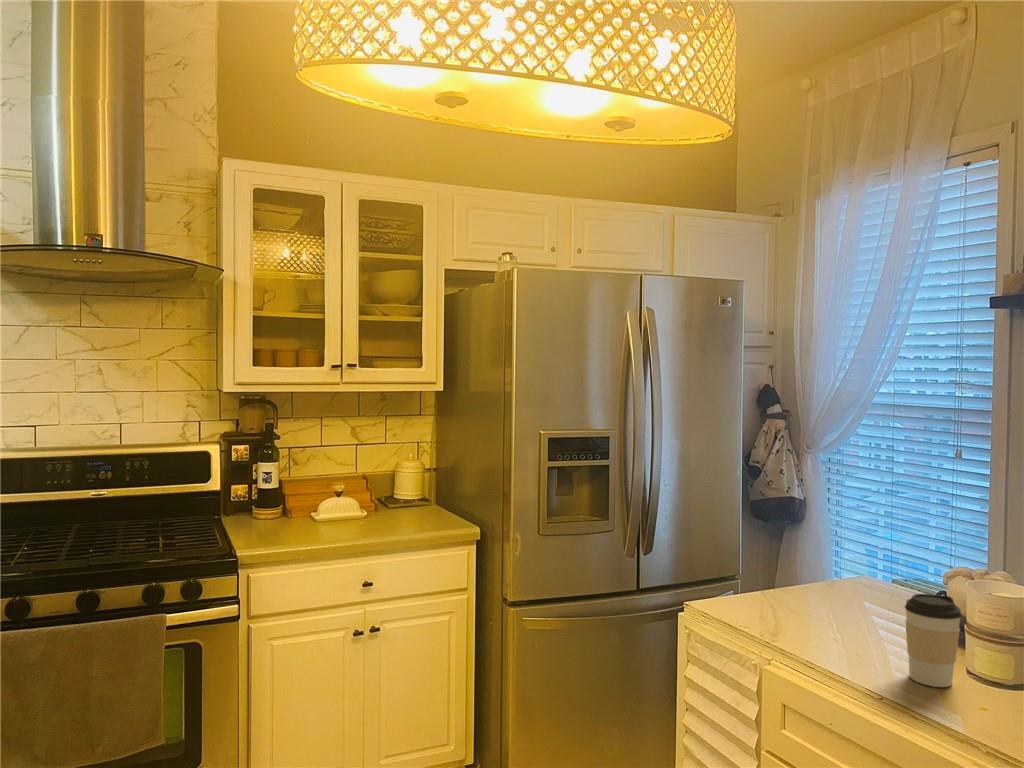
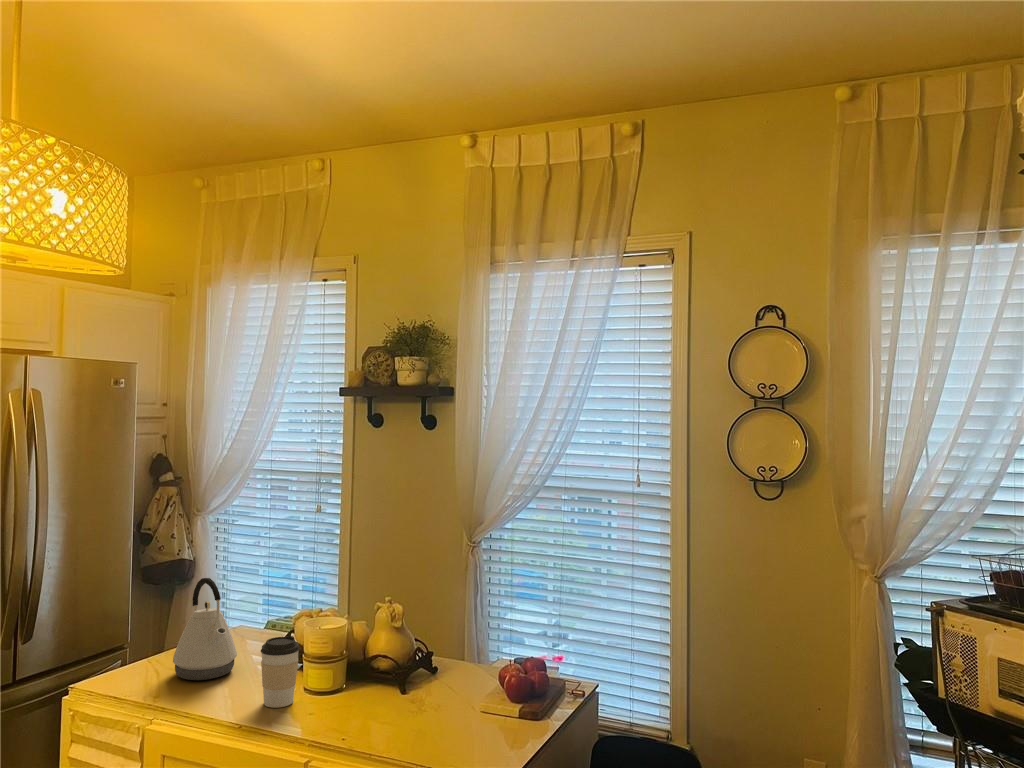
kettle: none [790,508,867,629] -> present [173,578,237,680]

